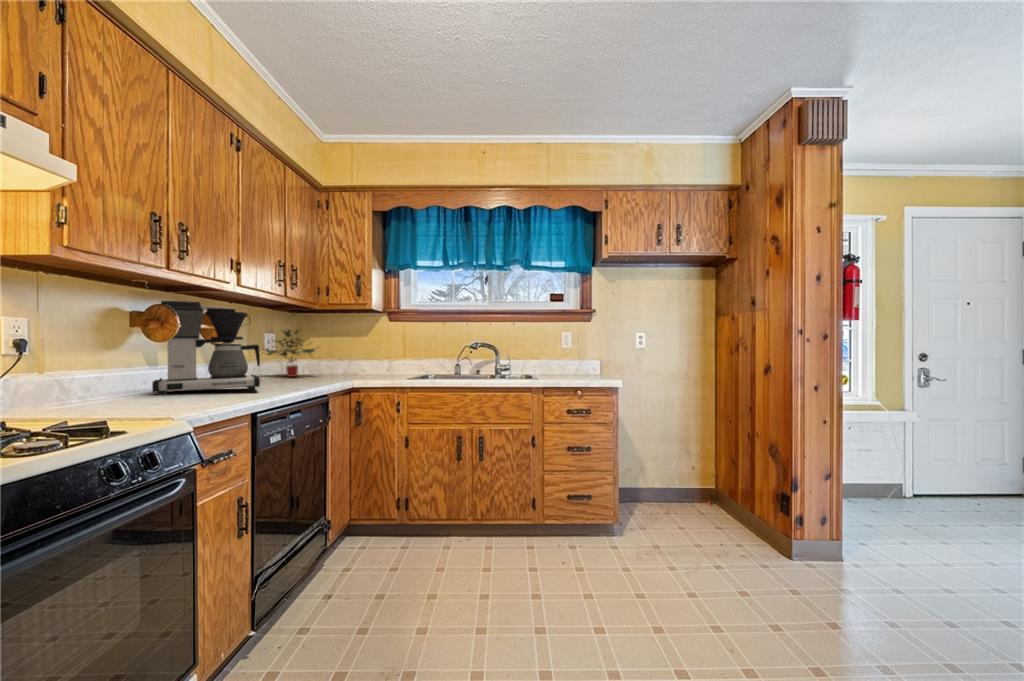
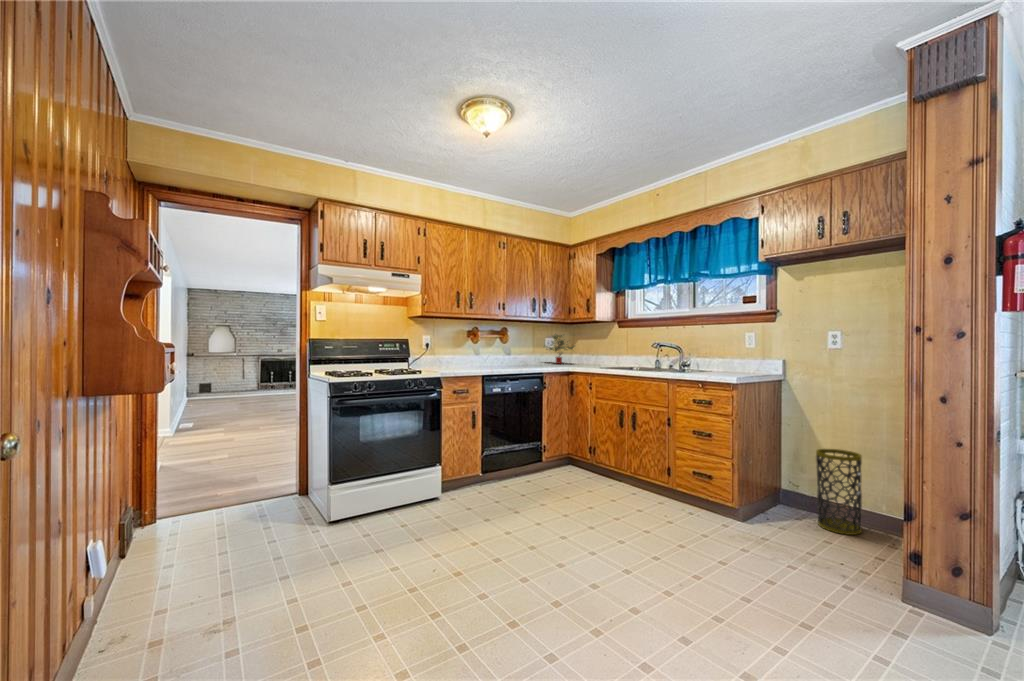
coffee maker: present [152,301,260,395] -> none [468,323,516,367]
trash can: none [643,439,678,515] -> present [816,449,862,535]

